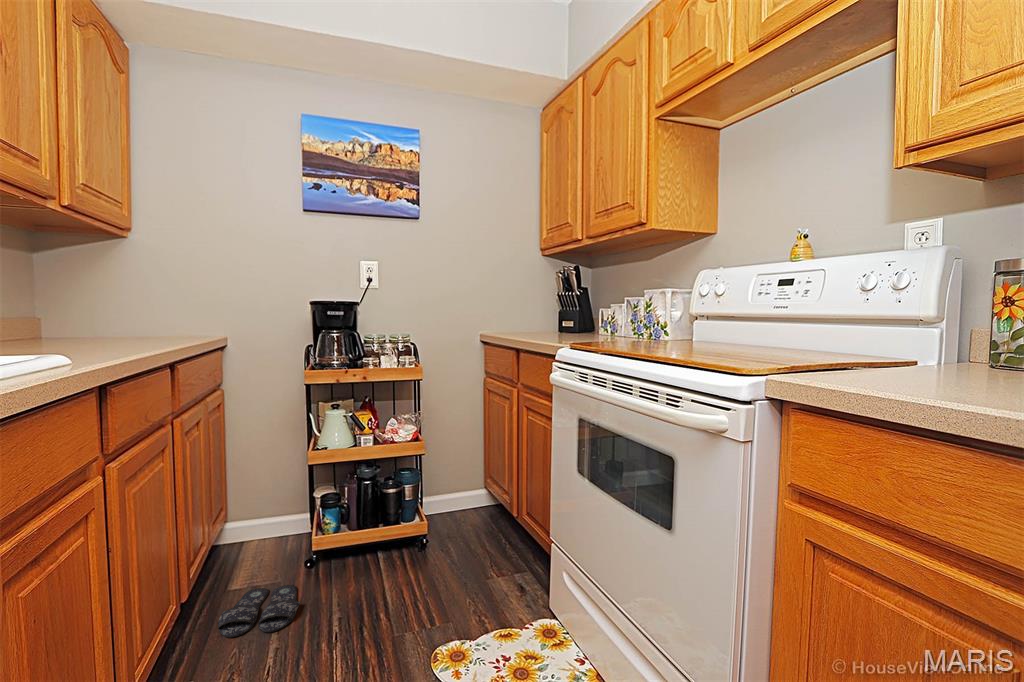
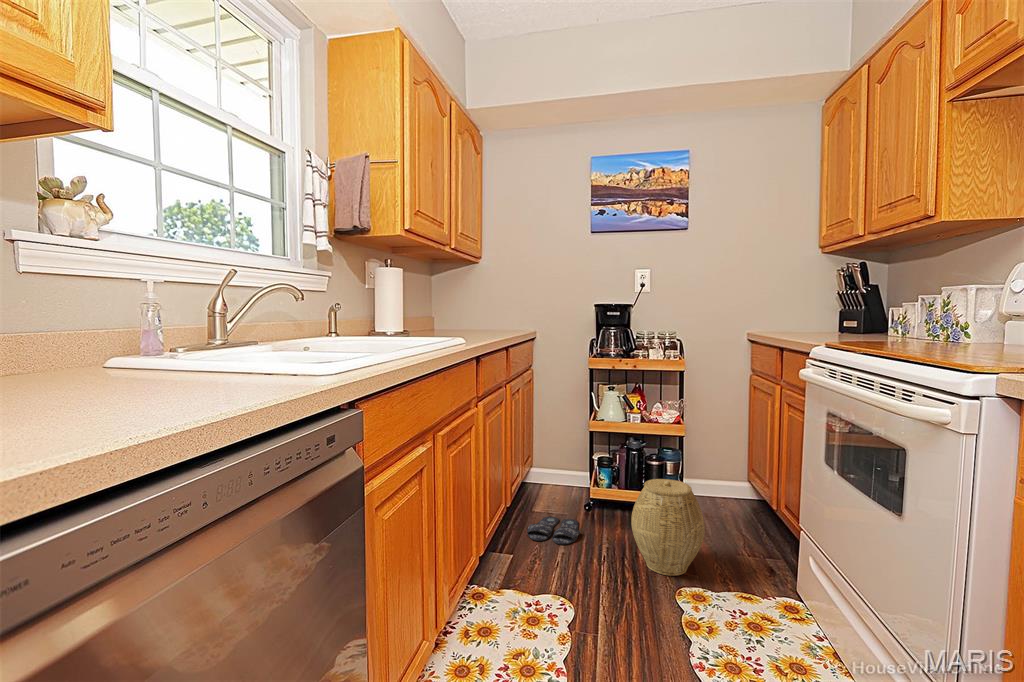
woven basket: none [370,513,457,636] -> present [631,479,705,576]

